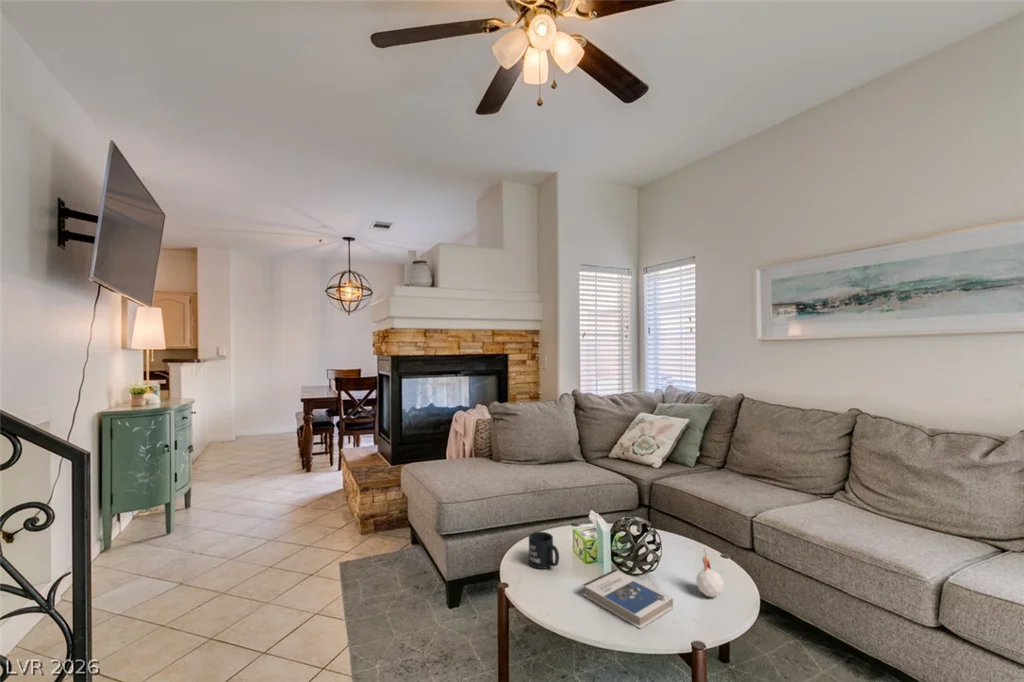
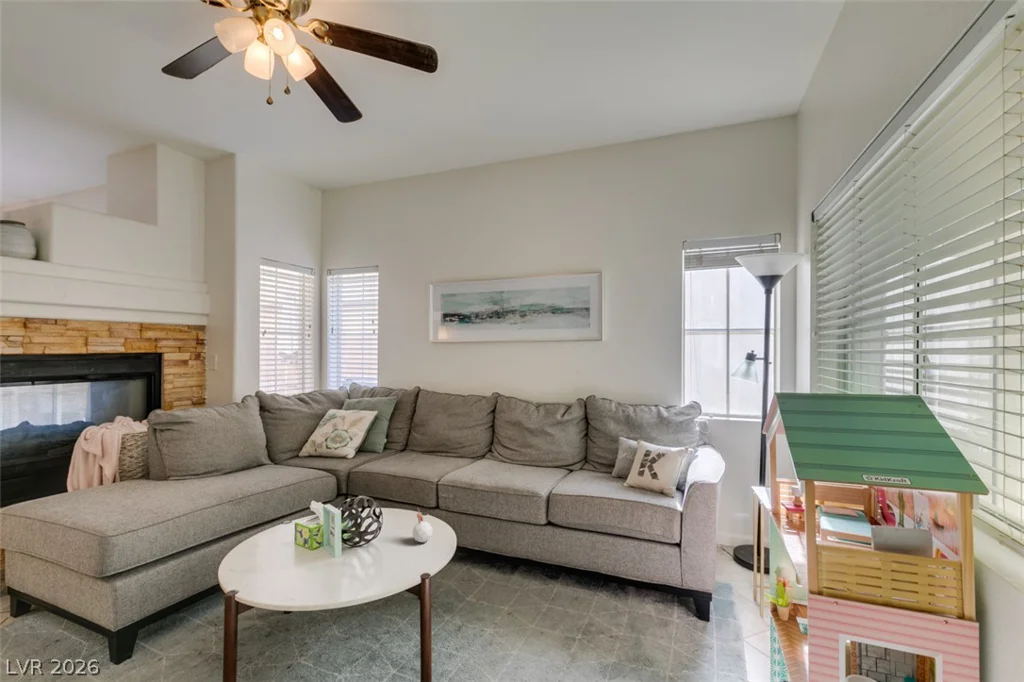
mug: present [529,532,559,569] -> none [252,531,289,568]
hardback book: present [583,569,673,628] -> none [321,544,400,580]

